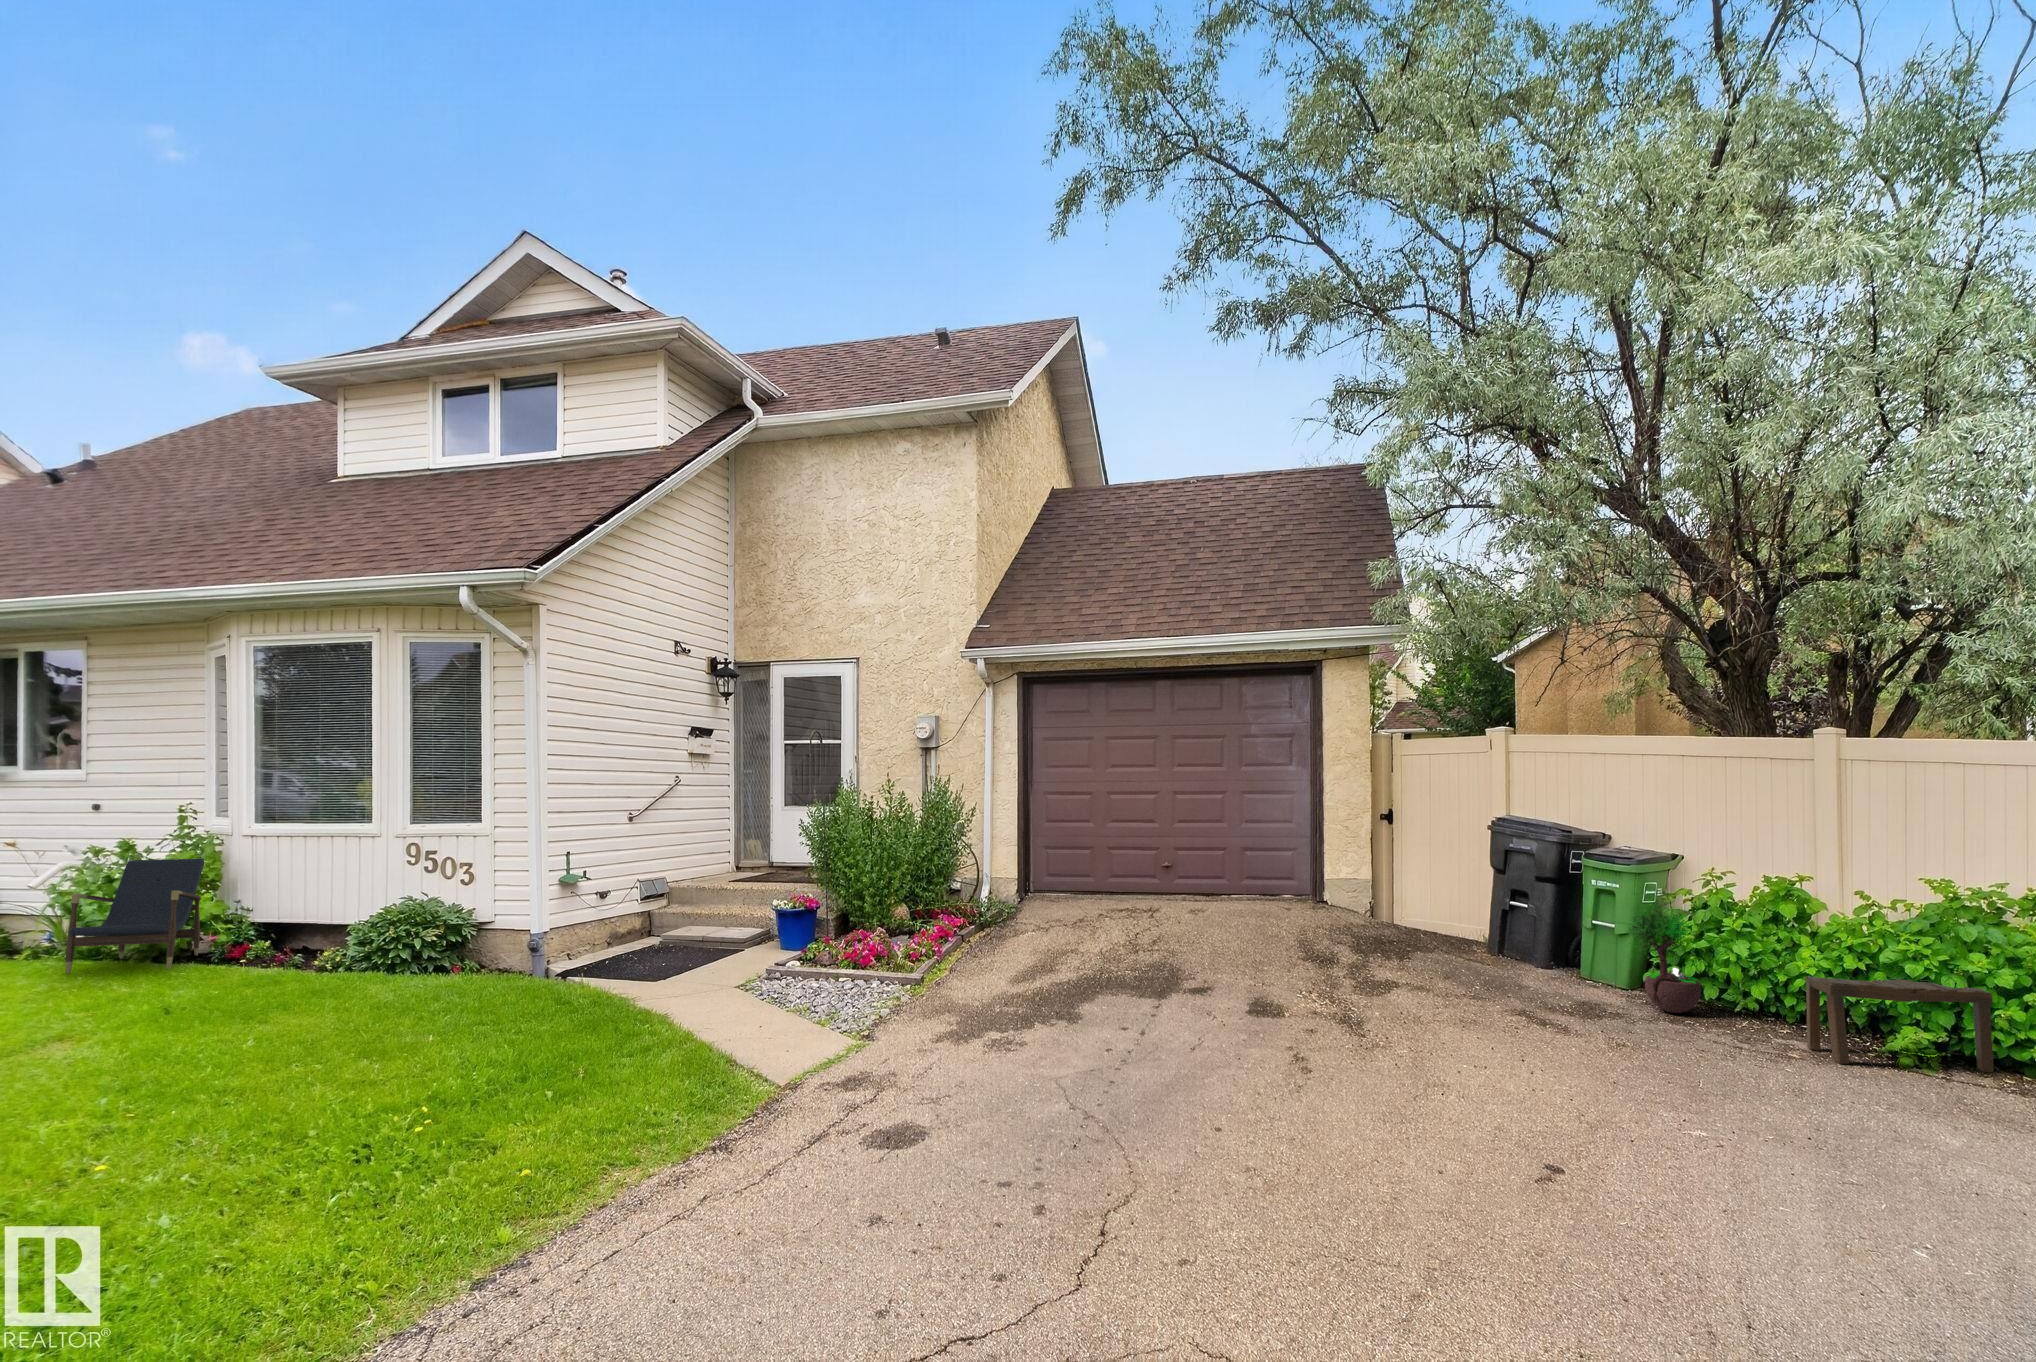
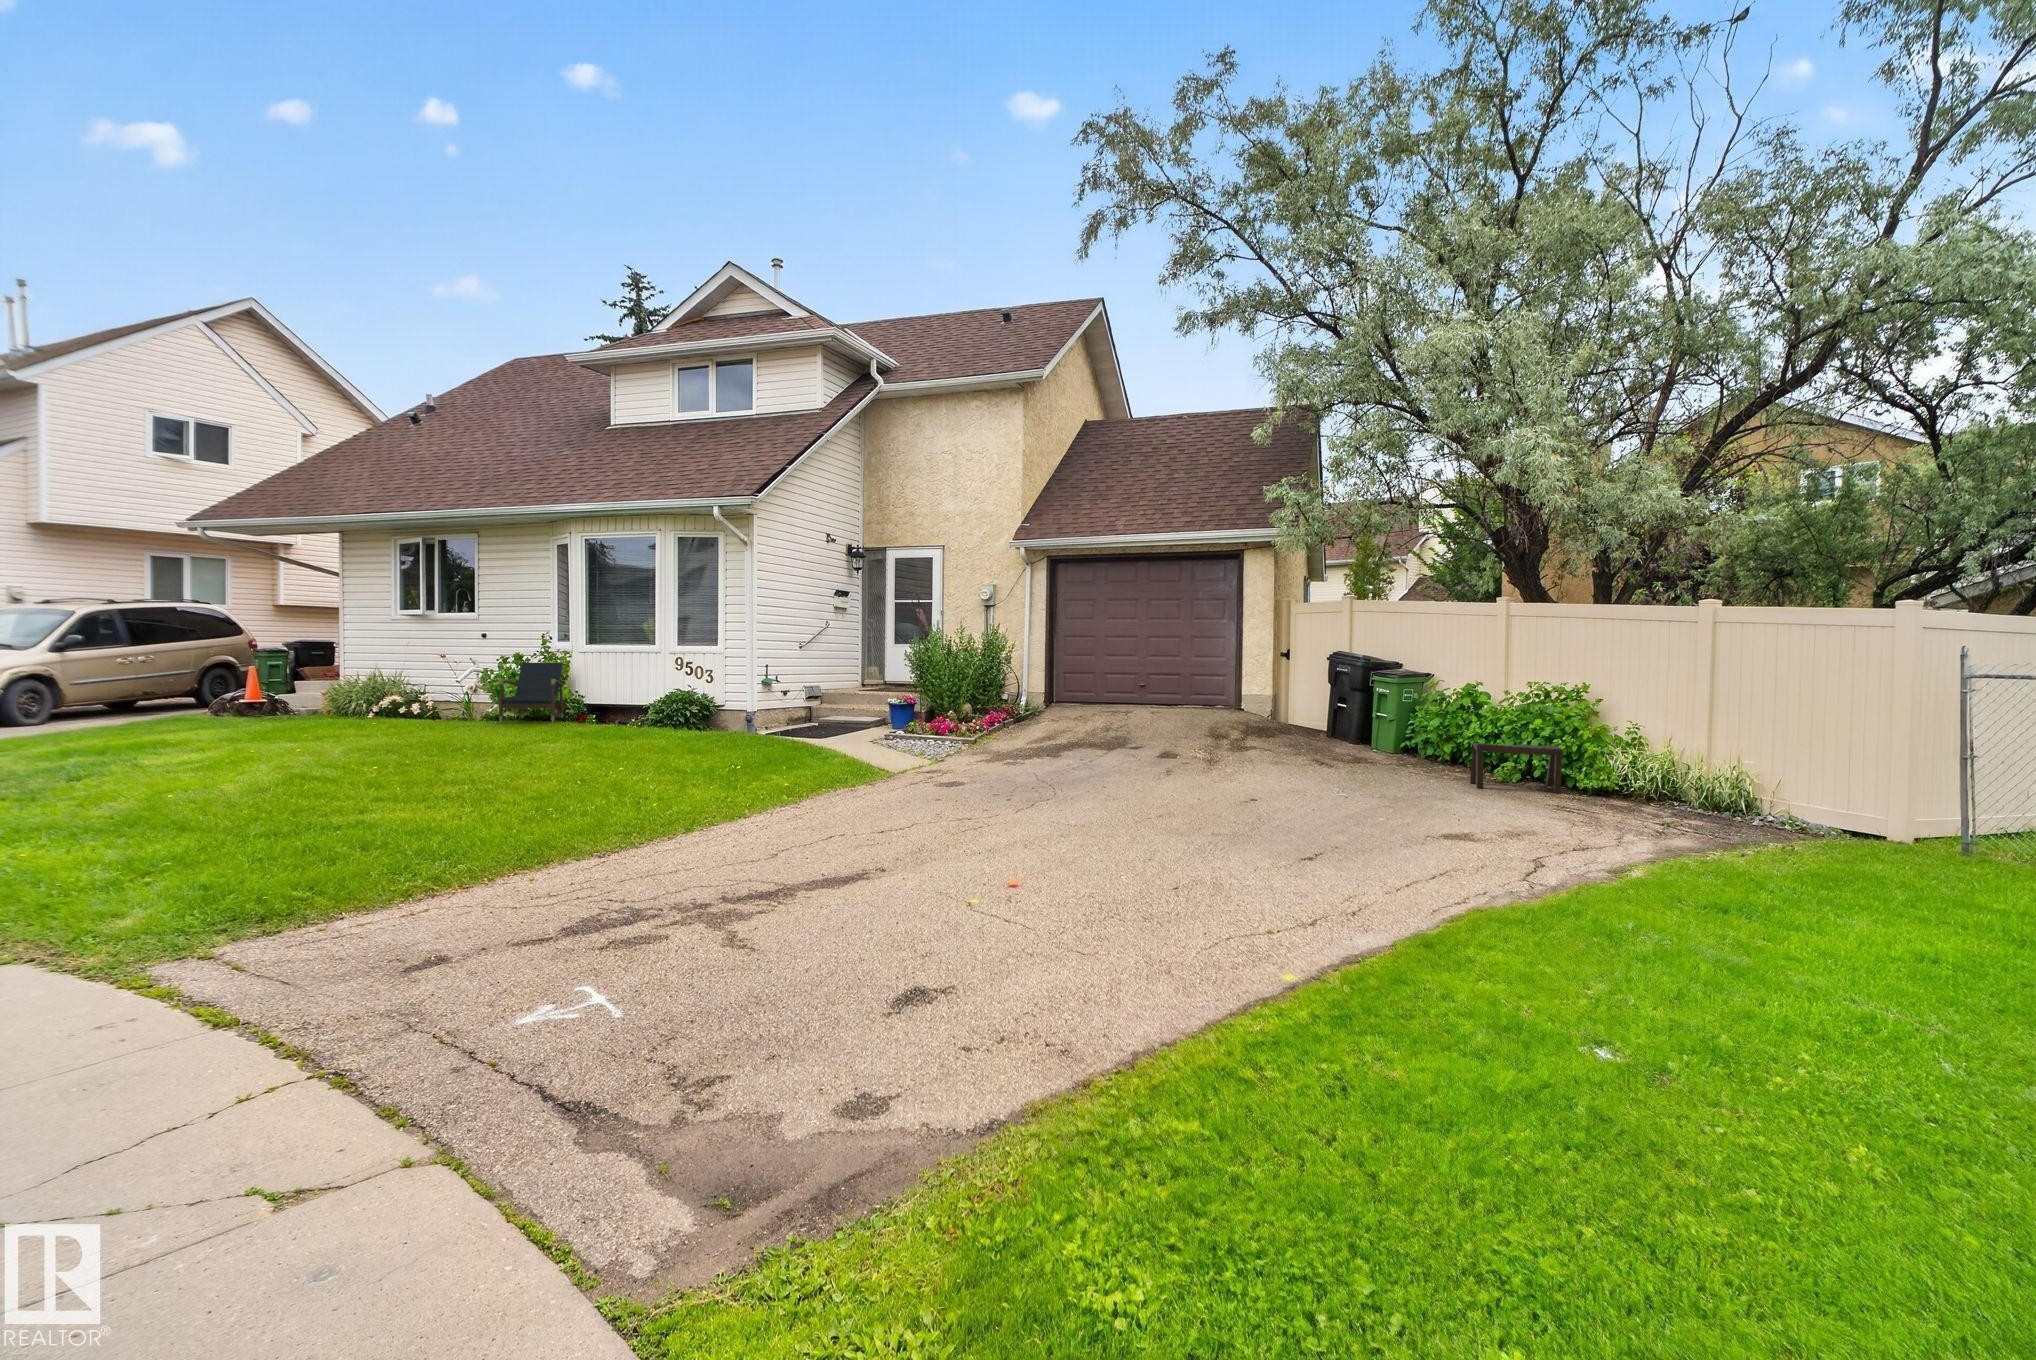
potted tree: present [1622,904,1701,1013] -> none [1386,701,1431,768]

